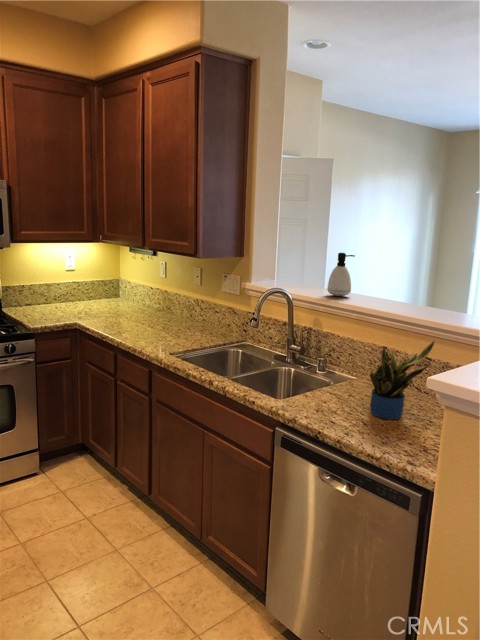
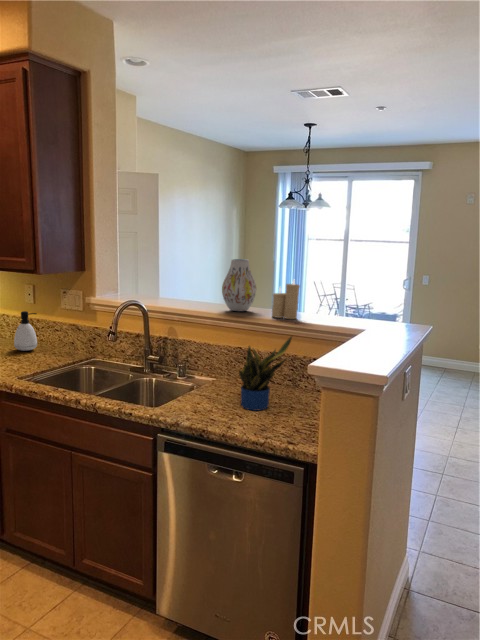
vase: none [372,251,411,308] -> present [222,259,256,311]
soap dispenser: present [327,253,355,296] -> present [14,311,37,351]
candle: none [423,275,459,321] -> present [272,280,300,319]

